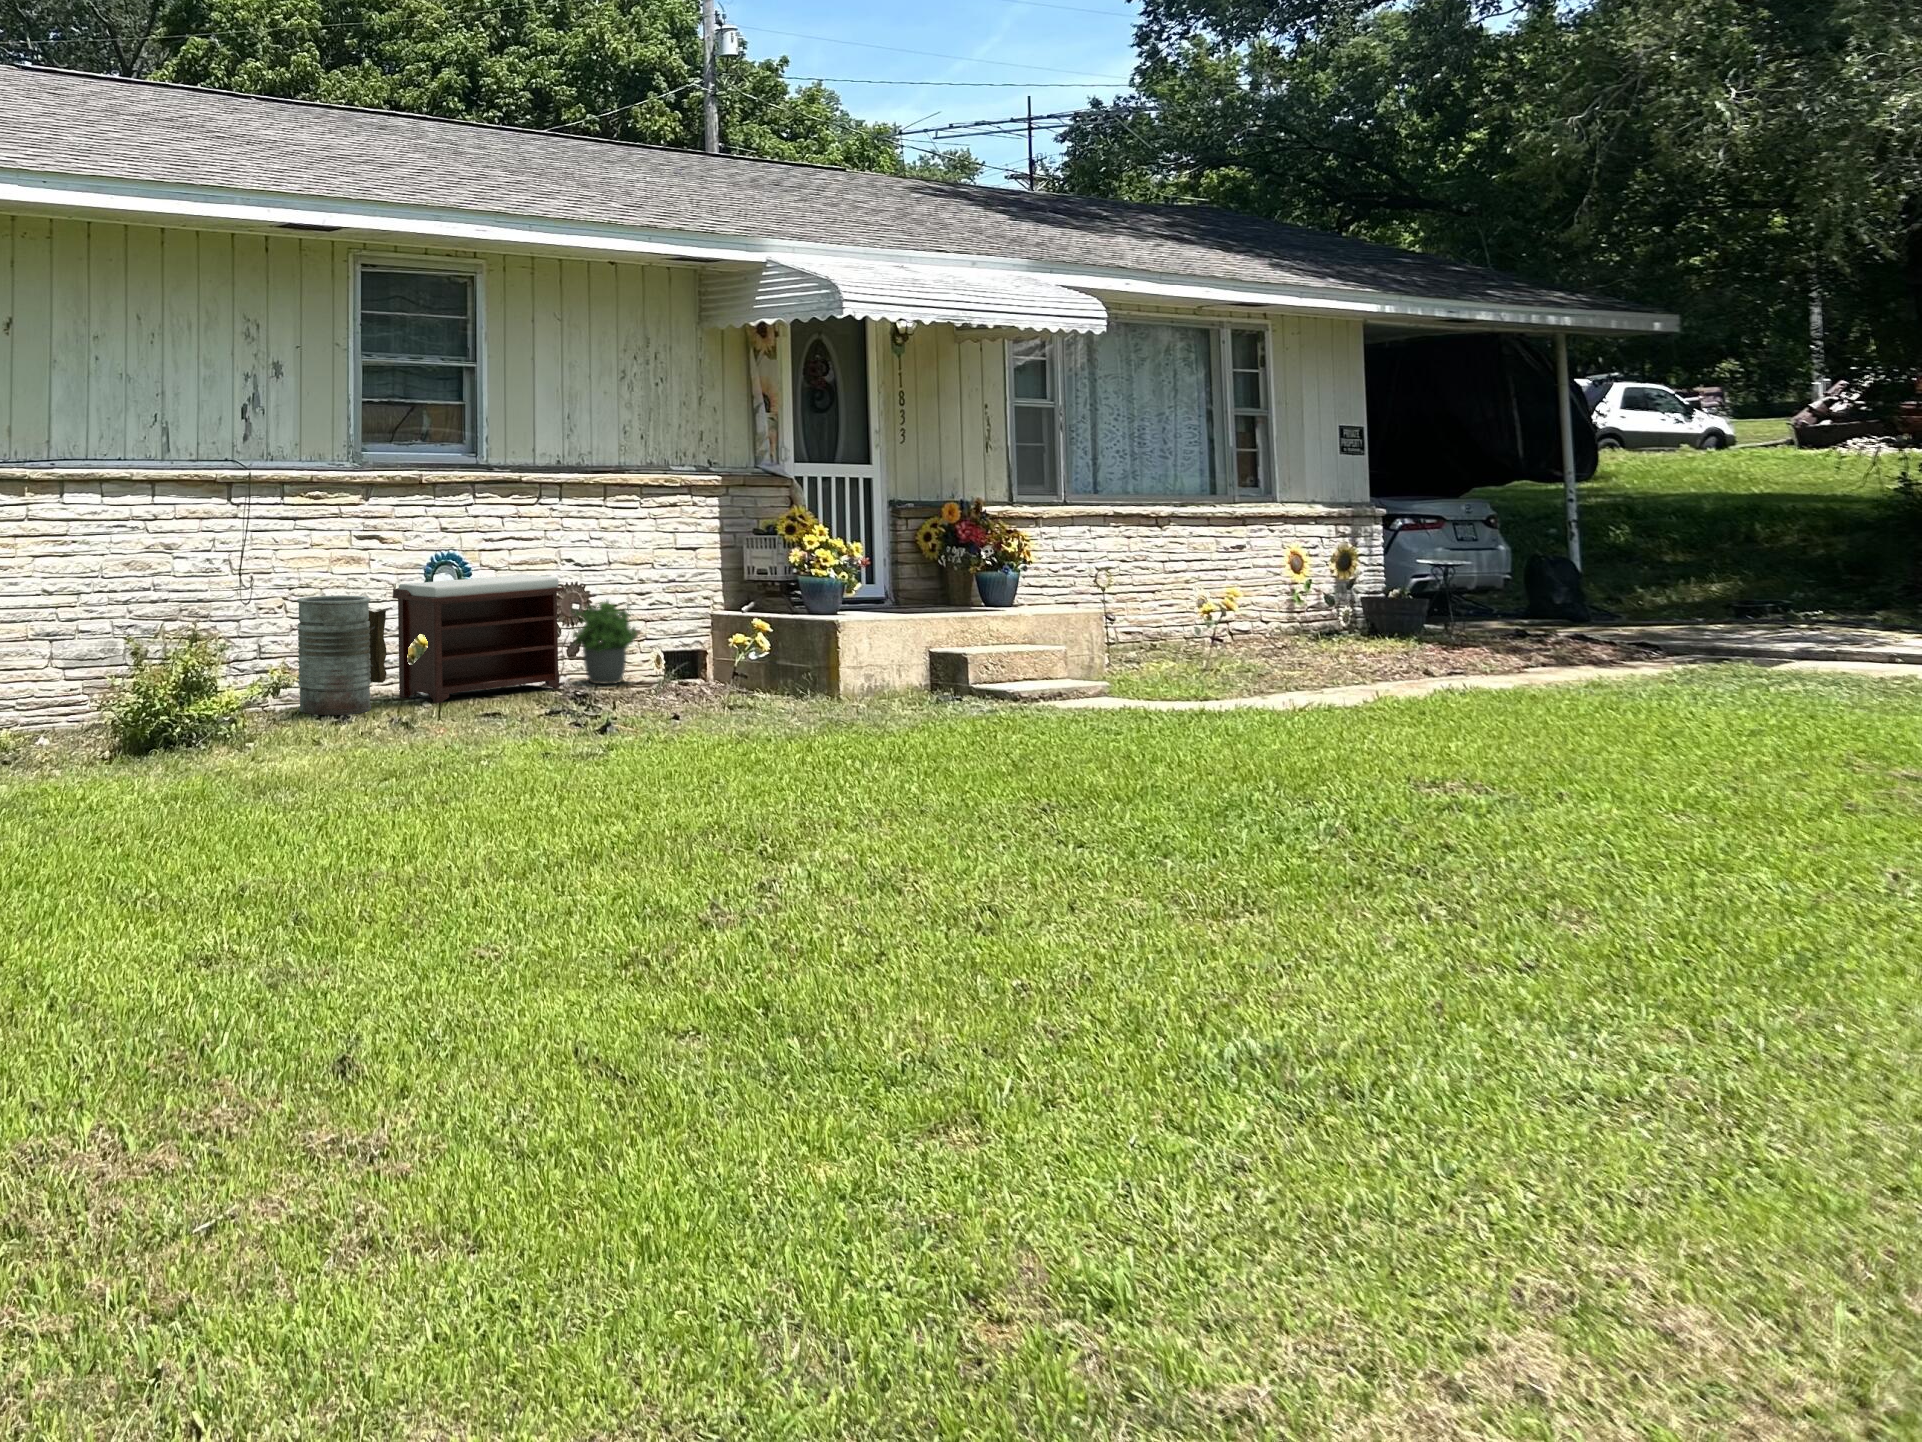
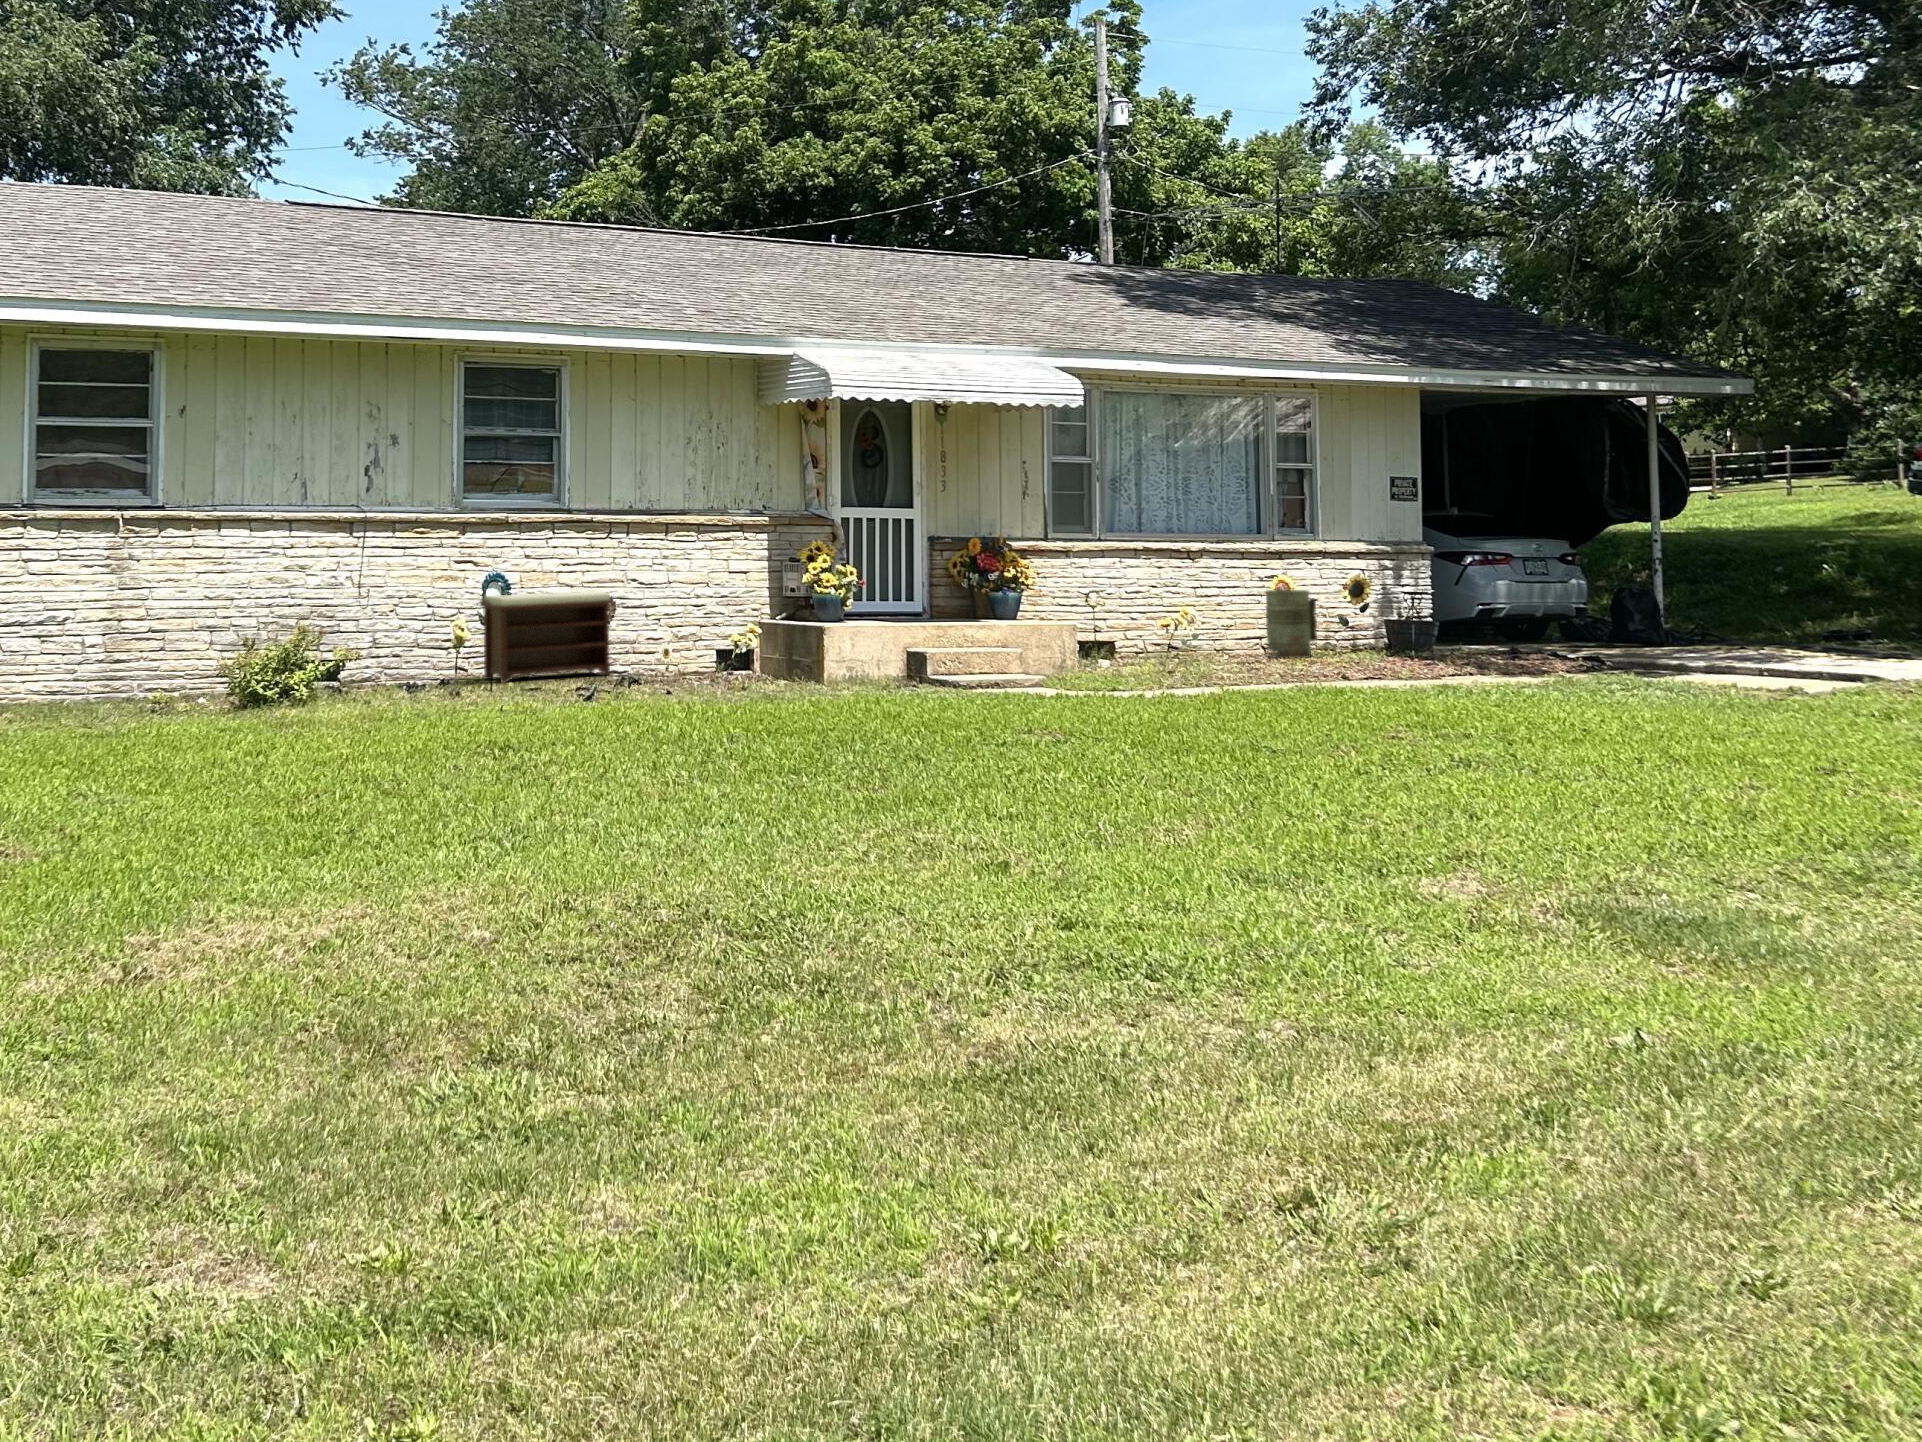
trash can: present [297,596,387,715] -> present [1266,590,1317,658]
potted plant: present [572,601,639,684] -> none [626,610,679,673]

